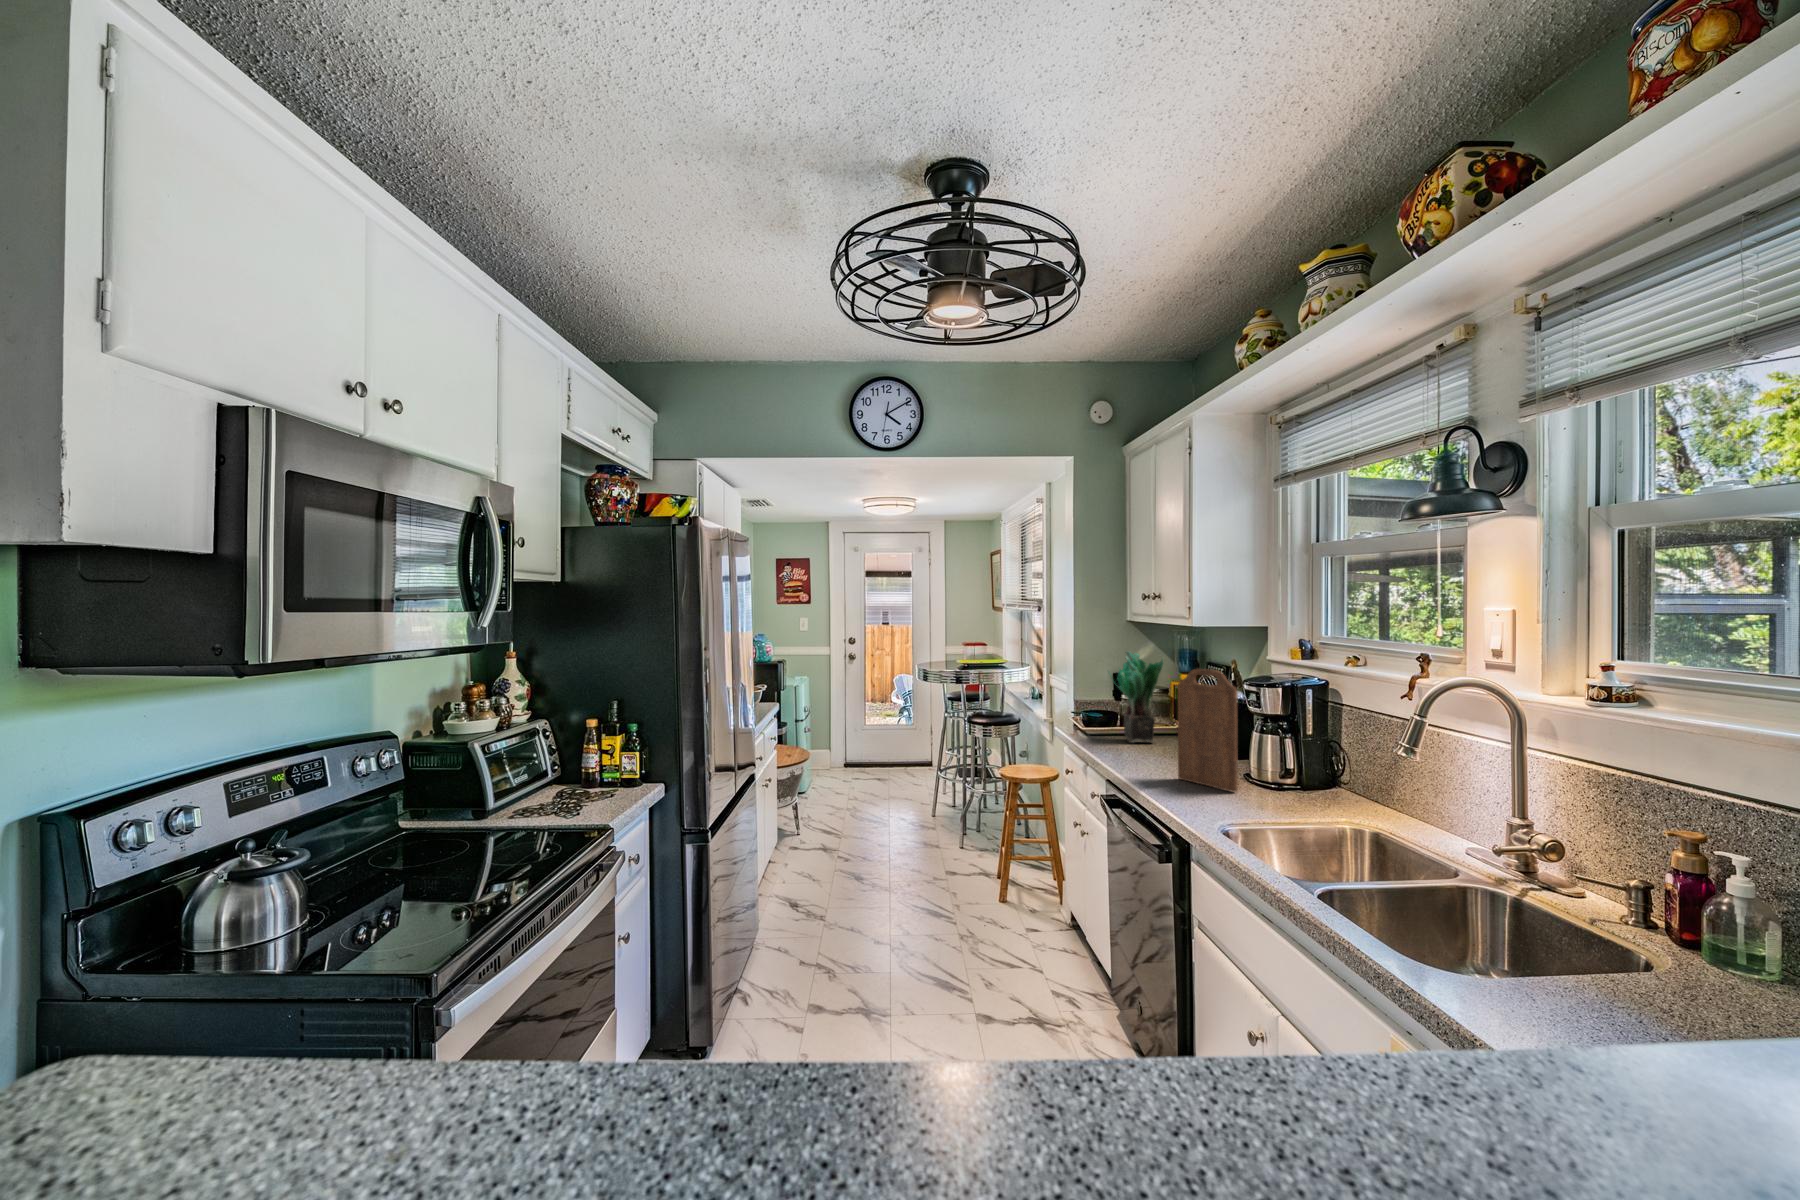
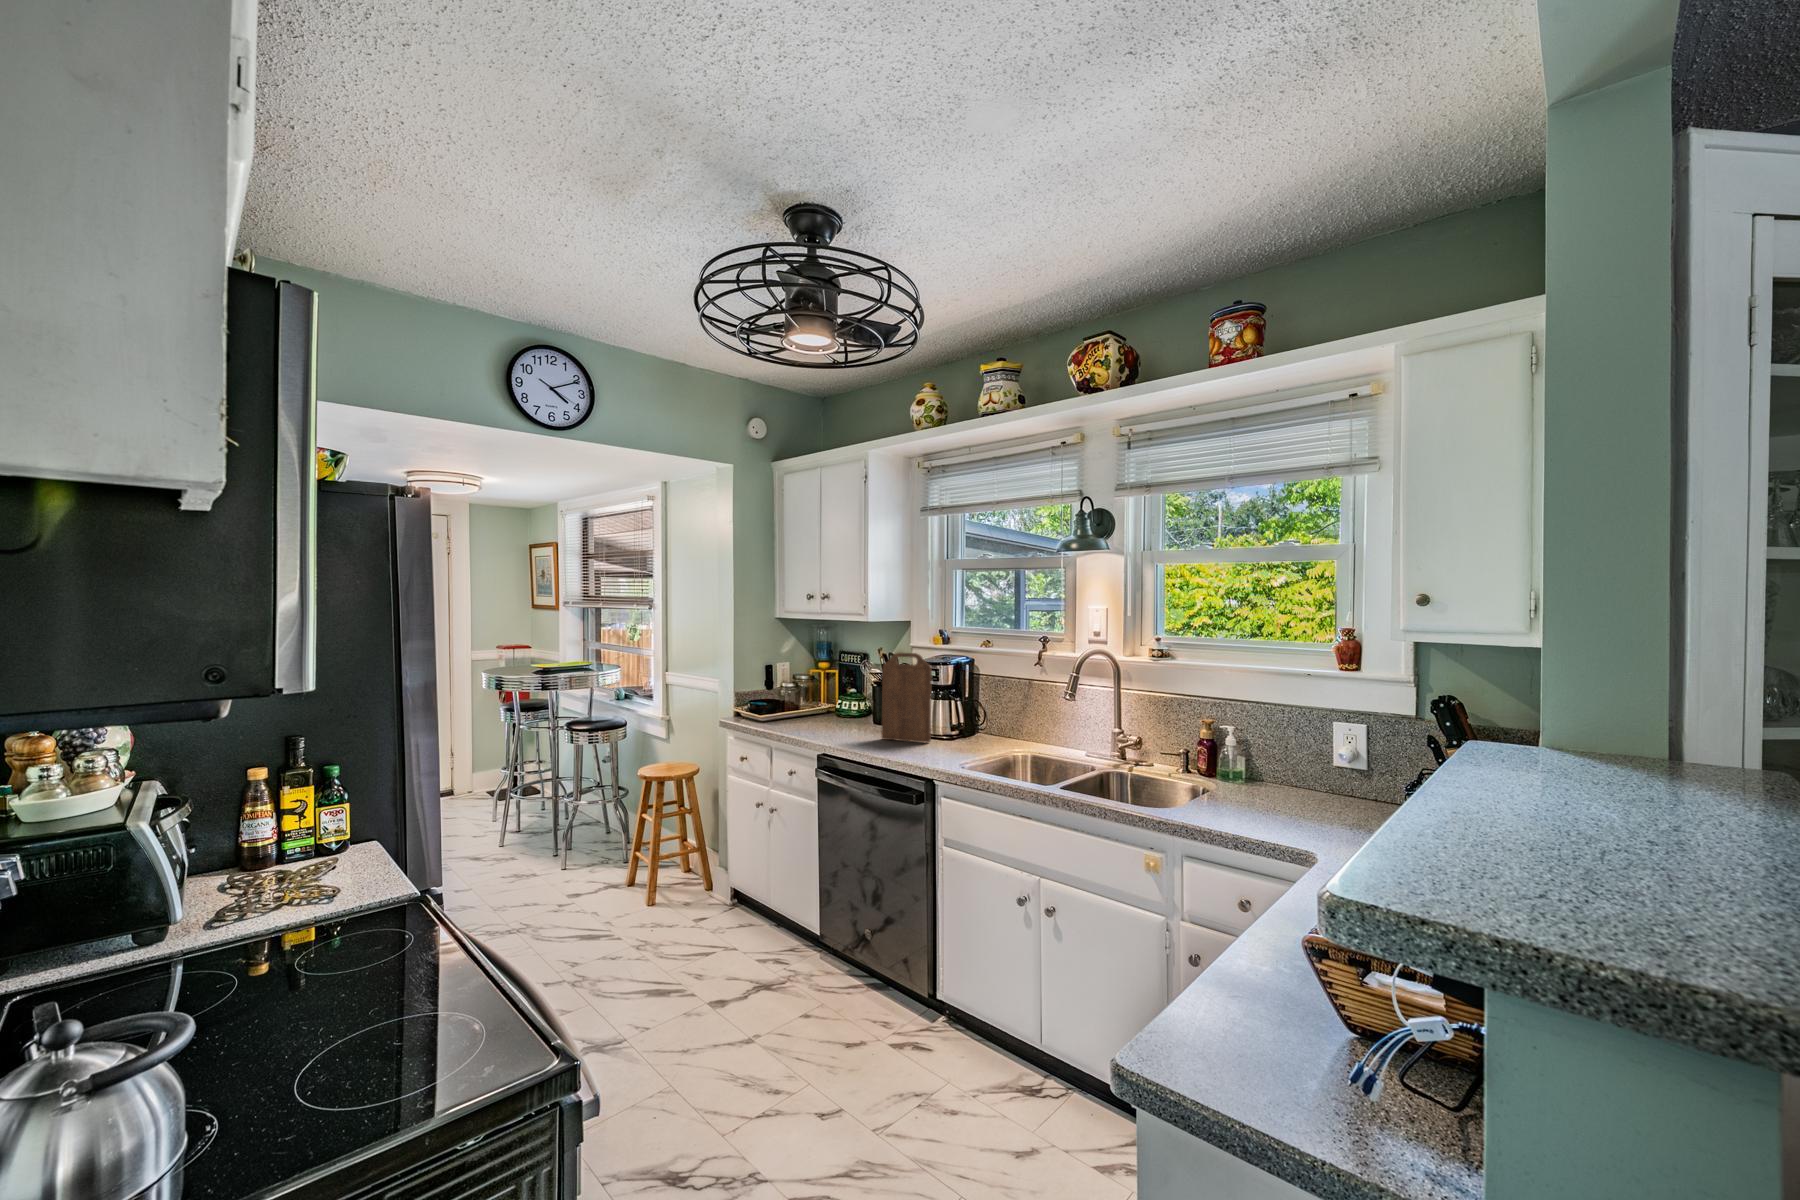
potted plant: present [1109,651,1163,743] -> none [791,642,835,720]

